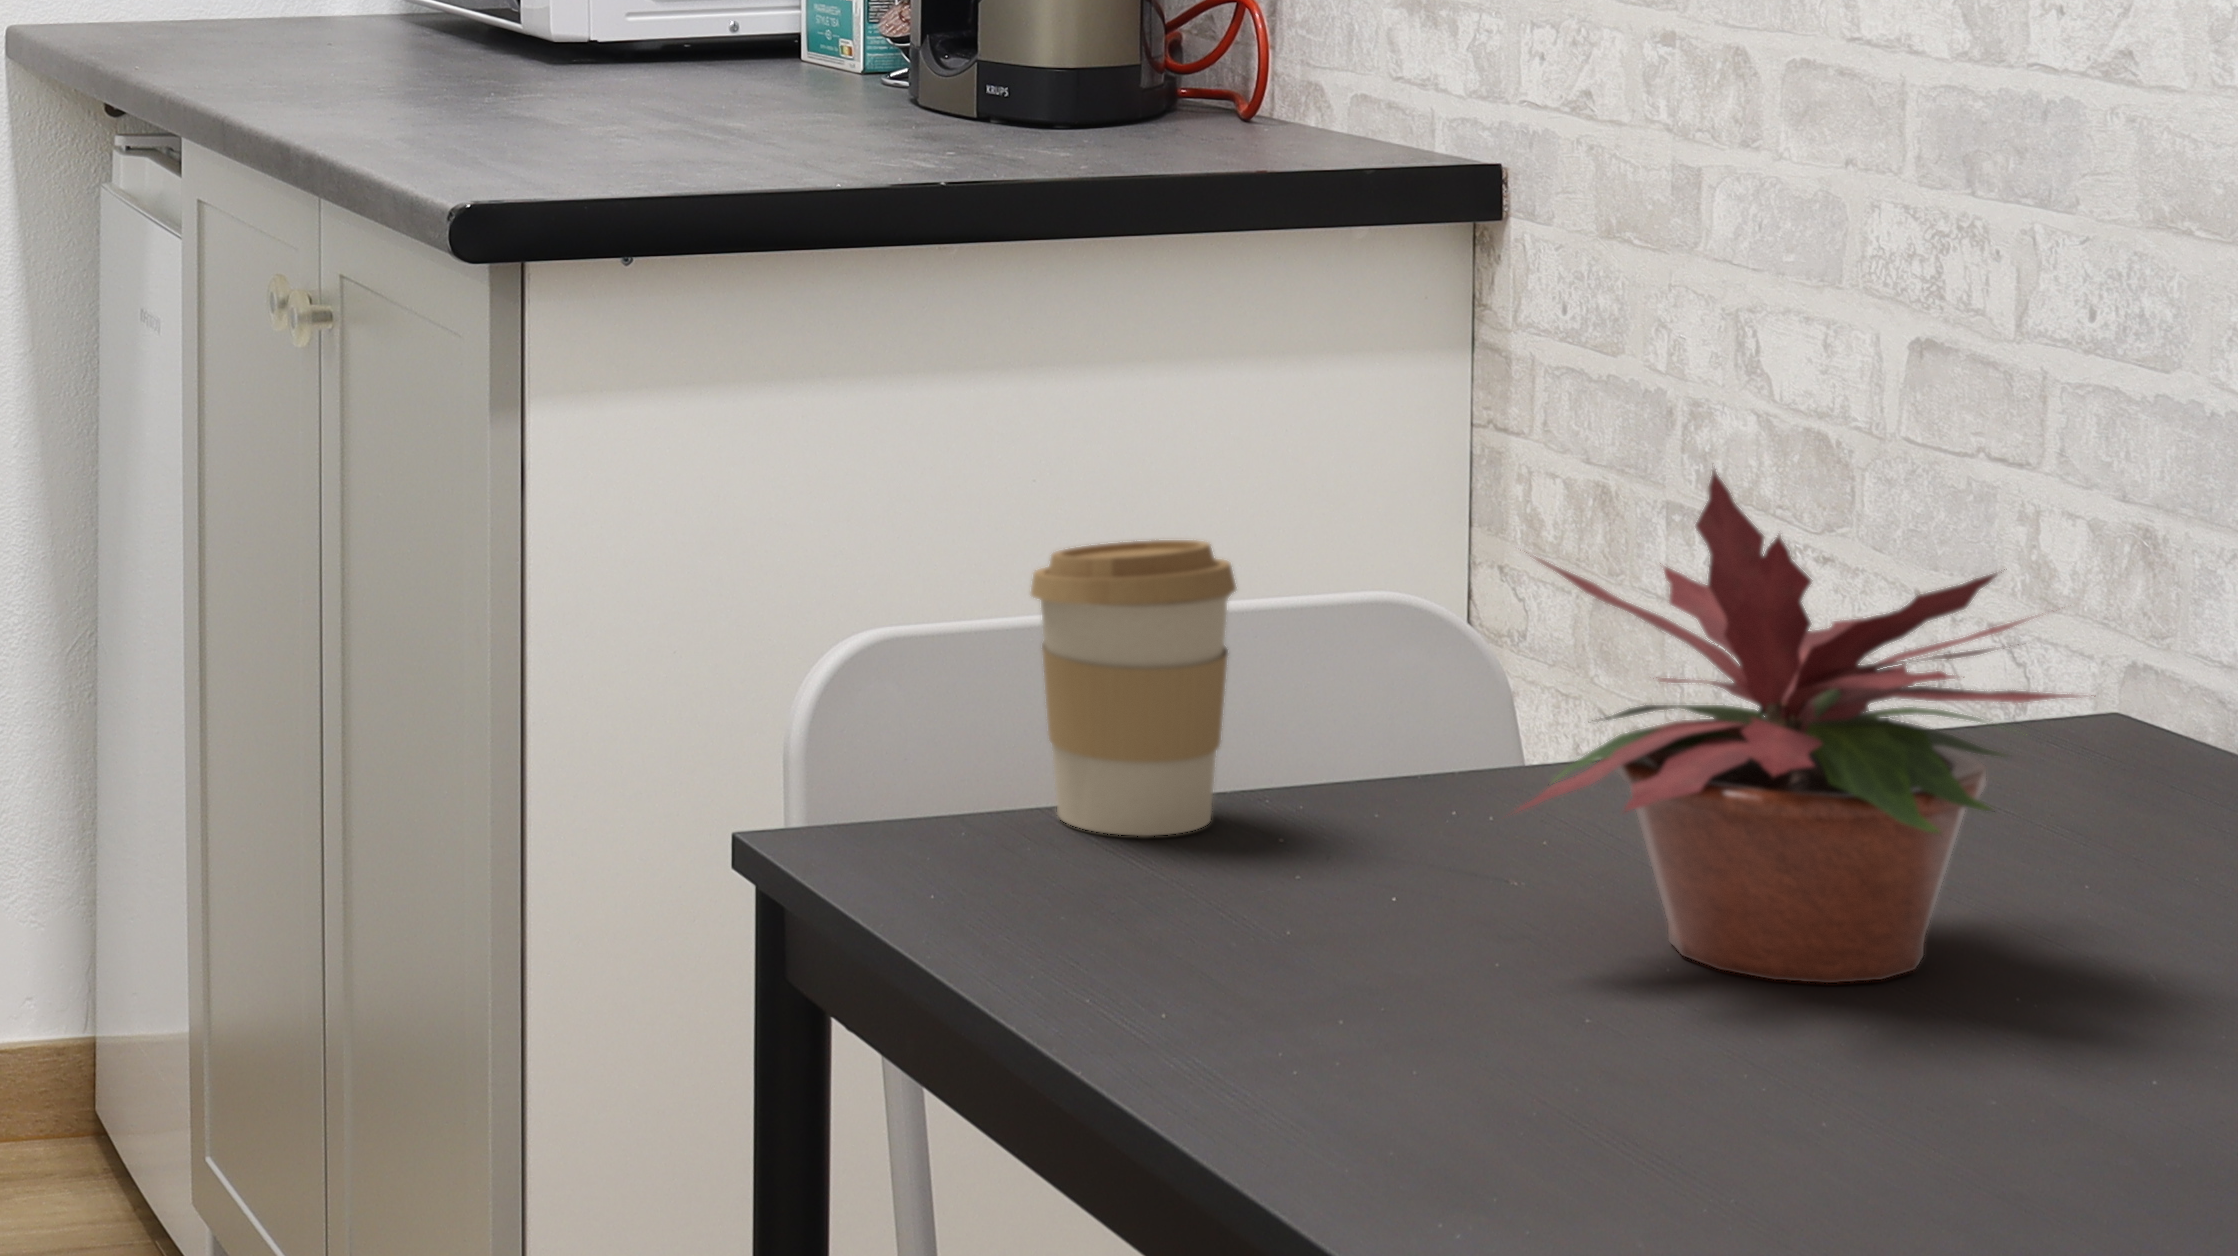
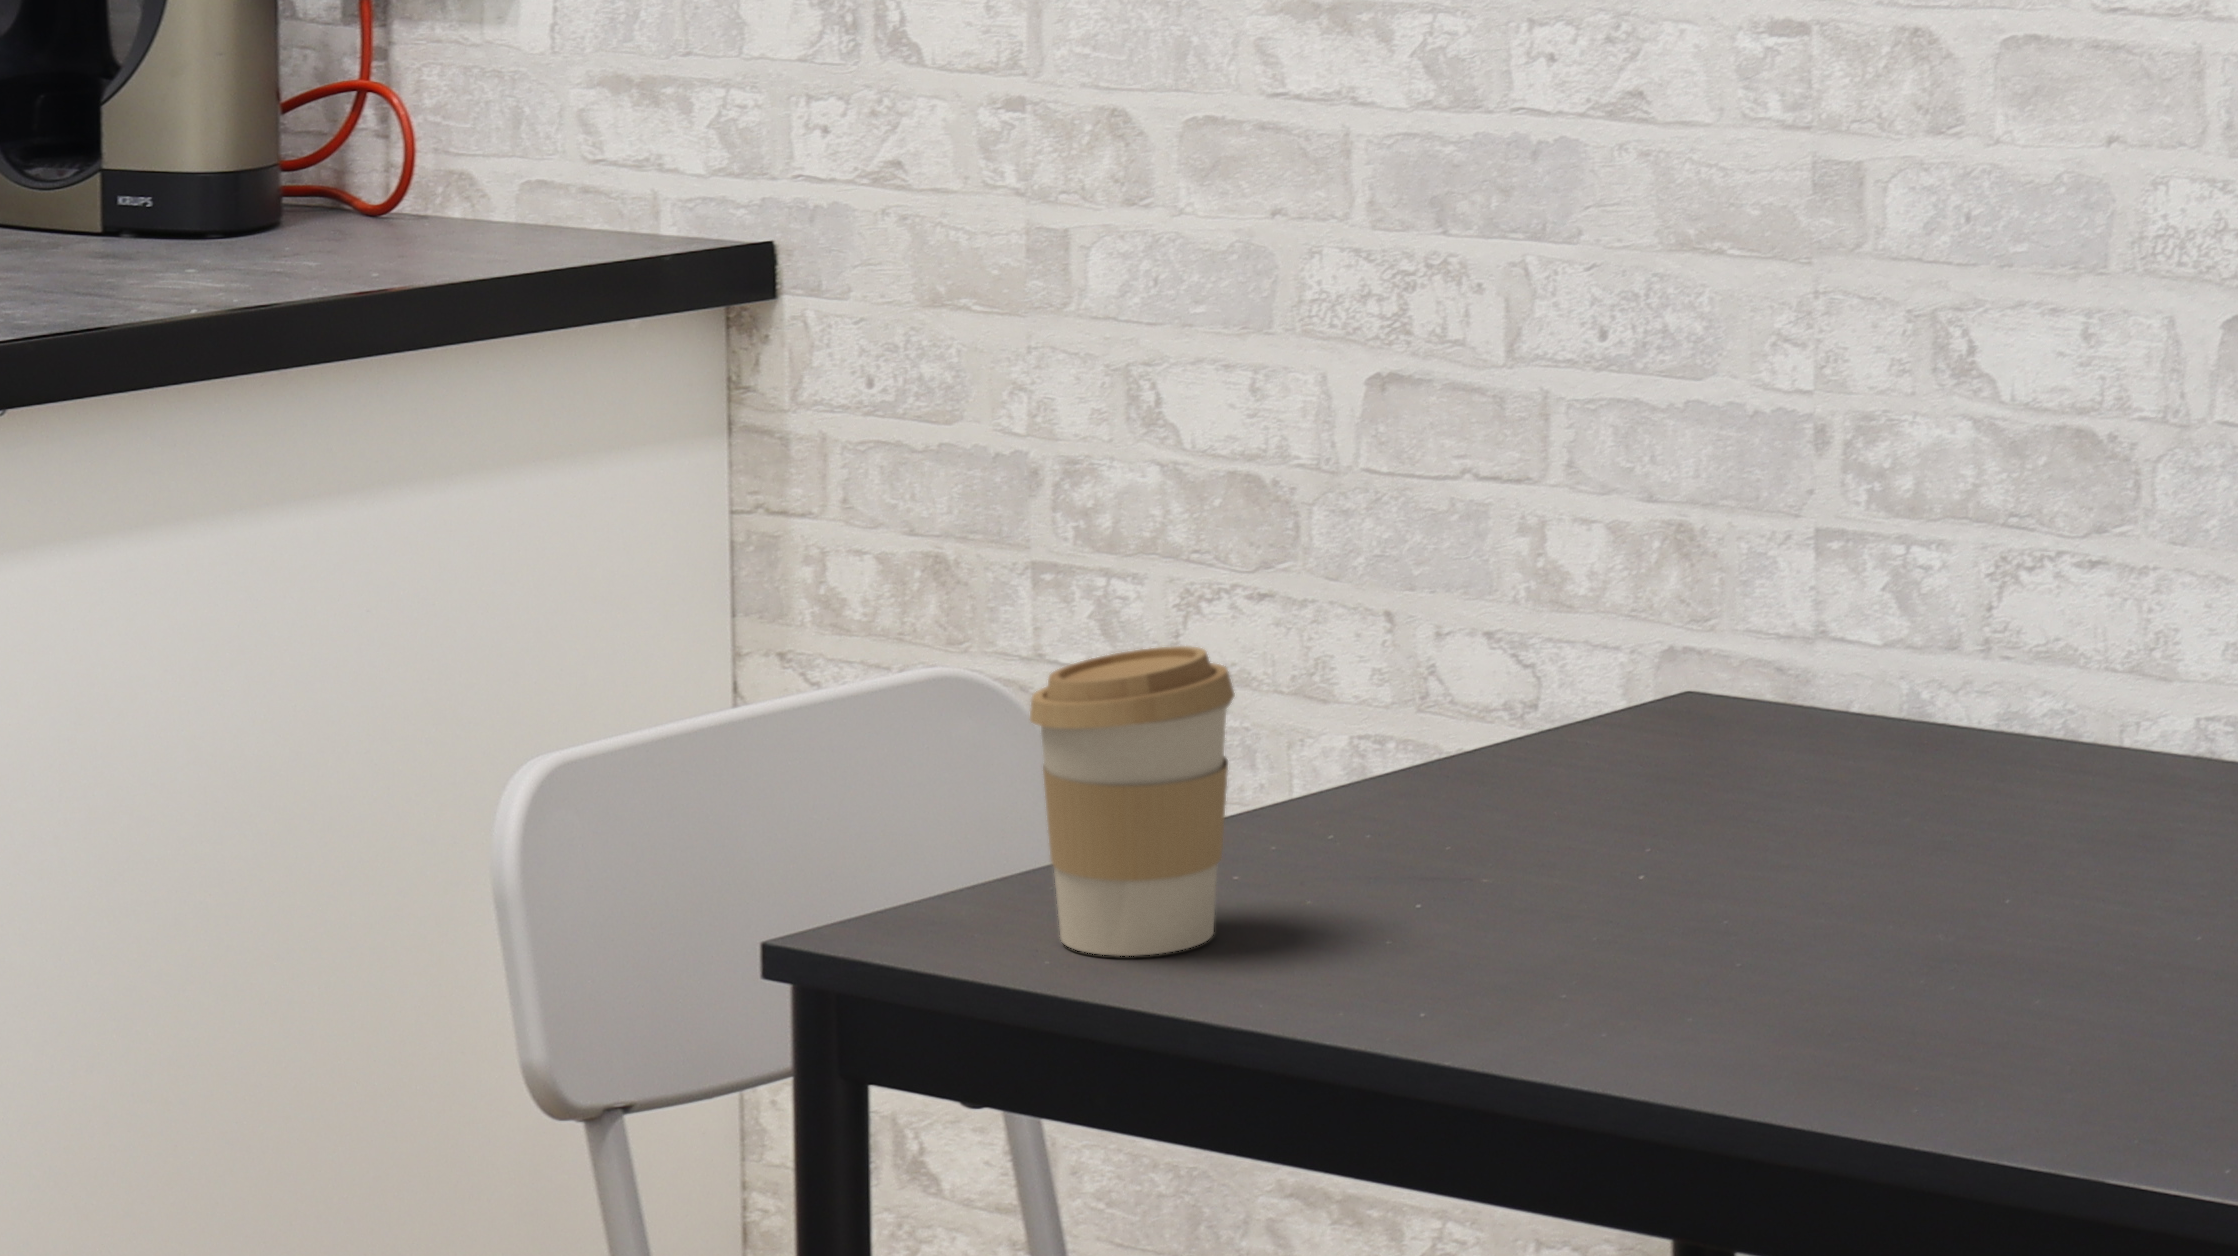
potted plant: present [1518,469,2095,983] -> none [1595,497,2090,960]

